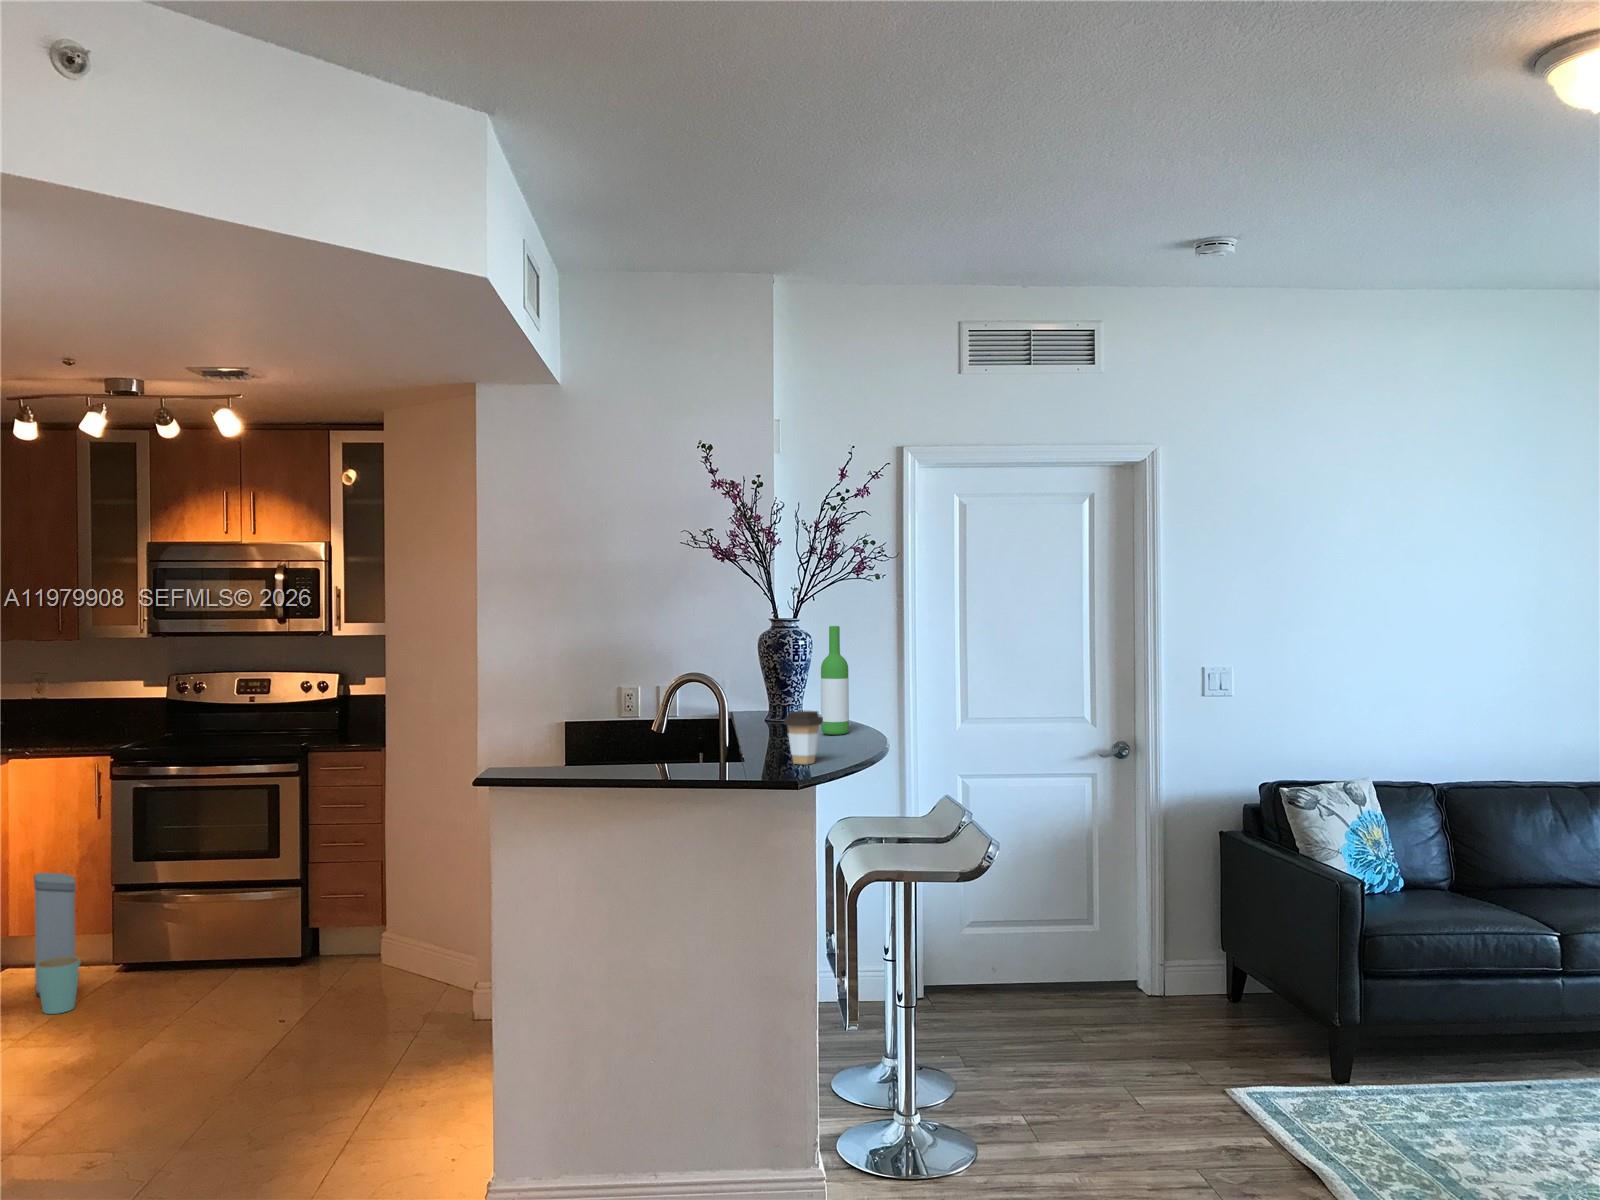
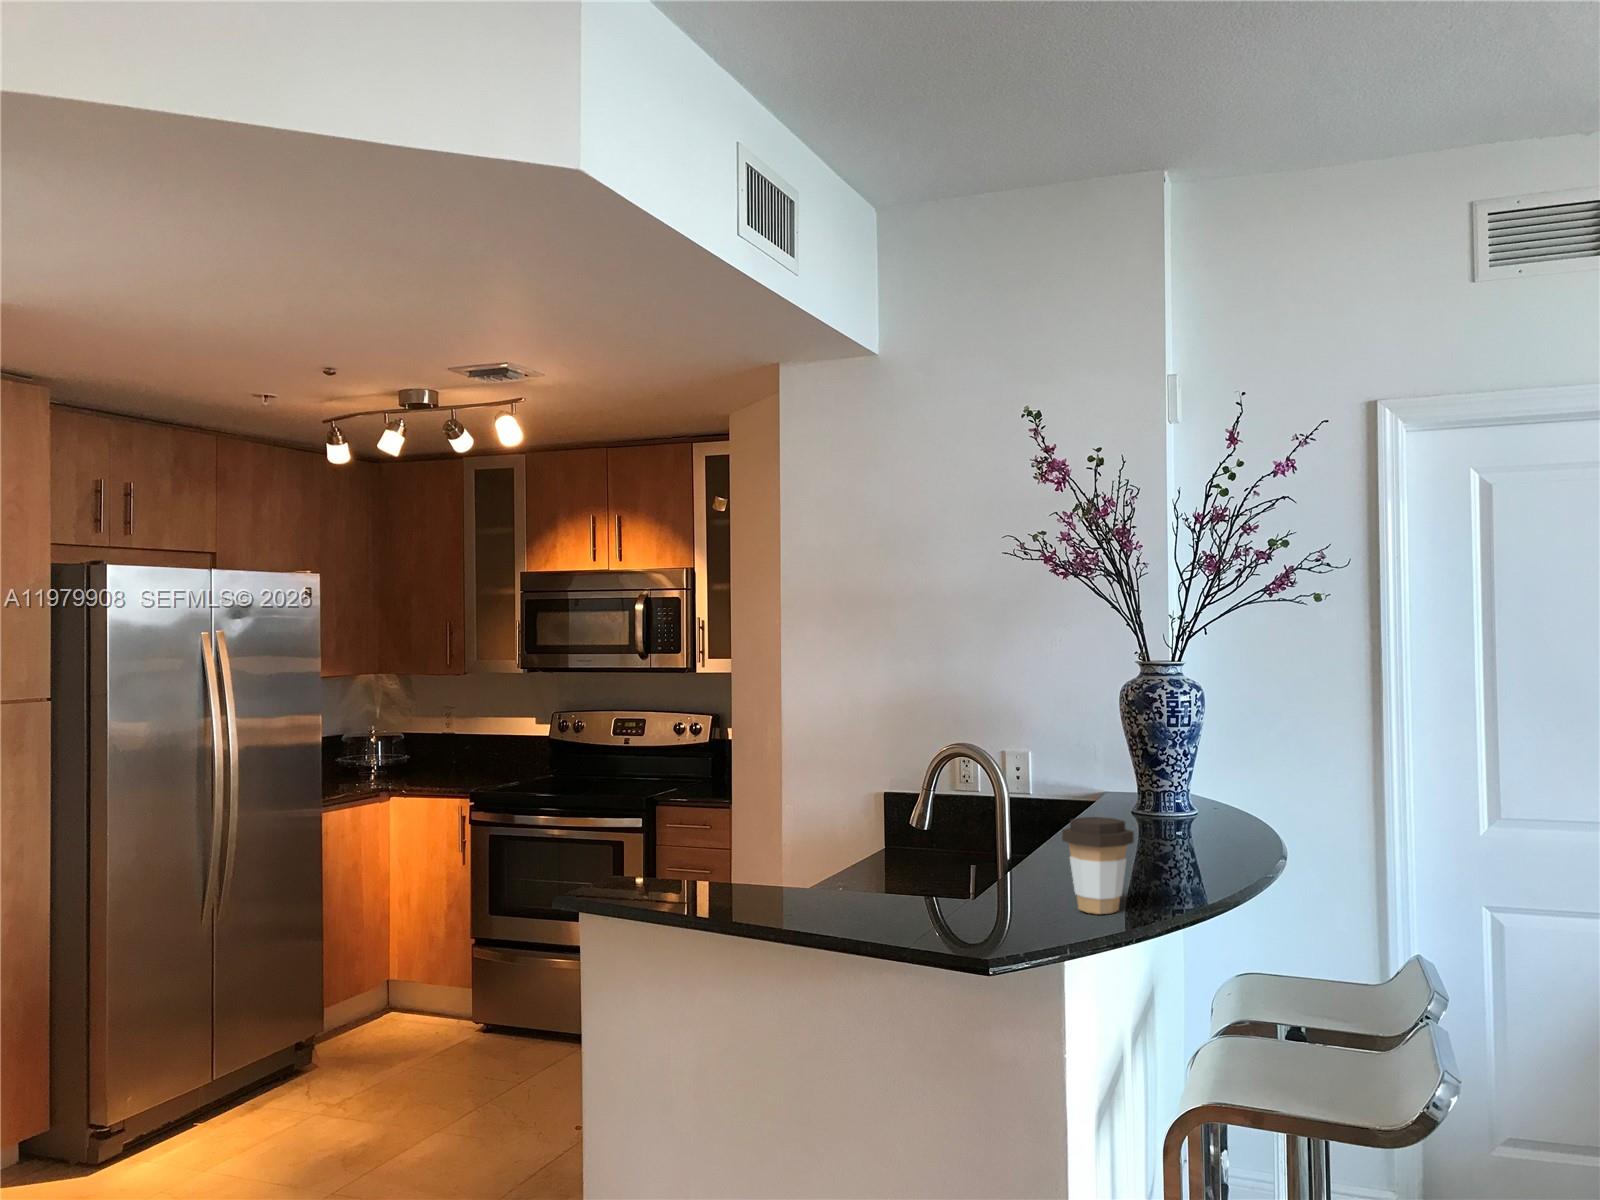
wine bottle: present [821,626,849,735] -> none [1198,672,1246,849]
trash can: present [34,872,81,1014] -> none [376,918,436,1077]

